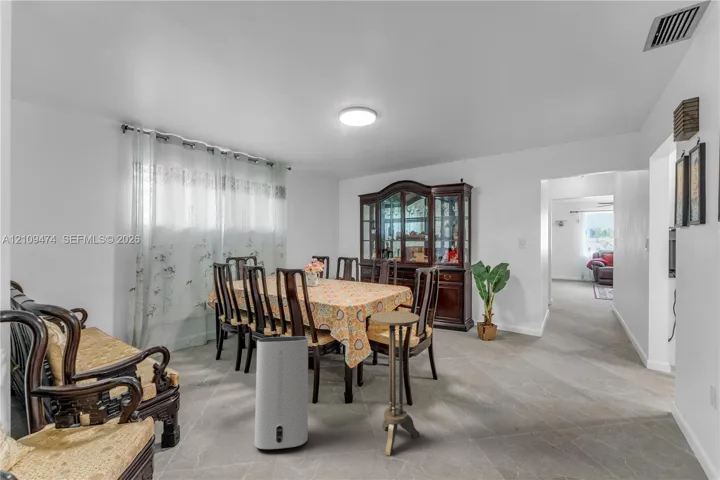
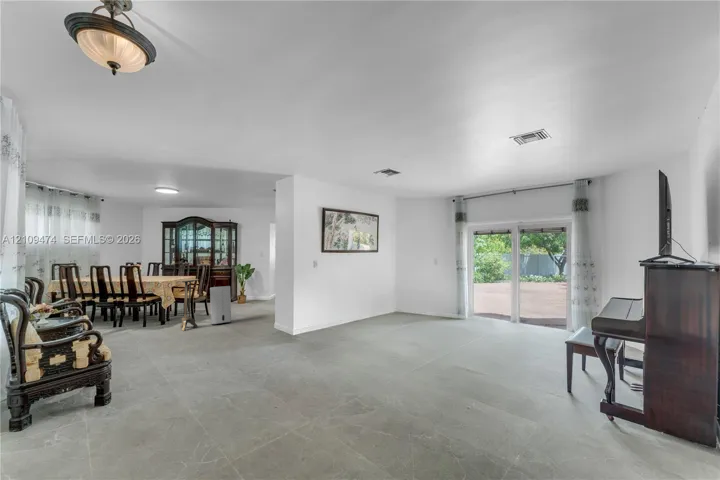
air purifier: present [254,336,308,449] -> present [210,286,231,324]

